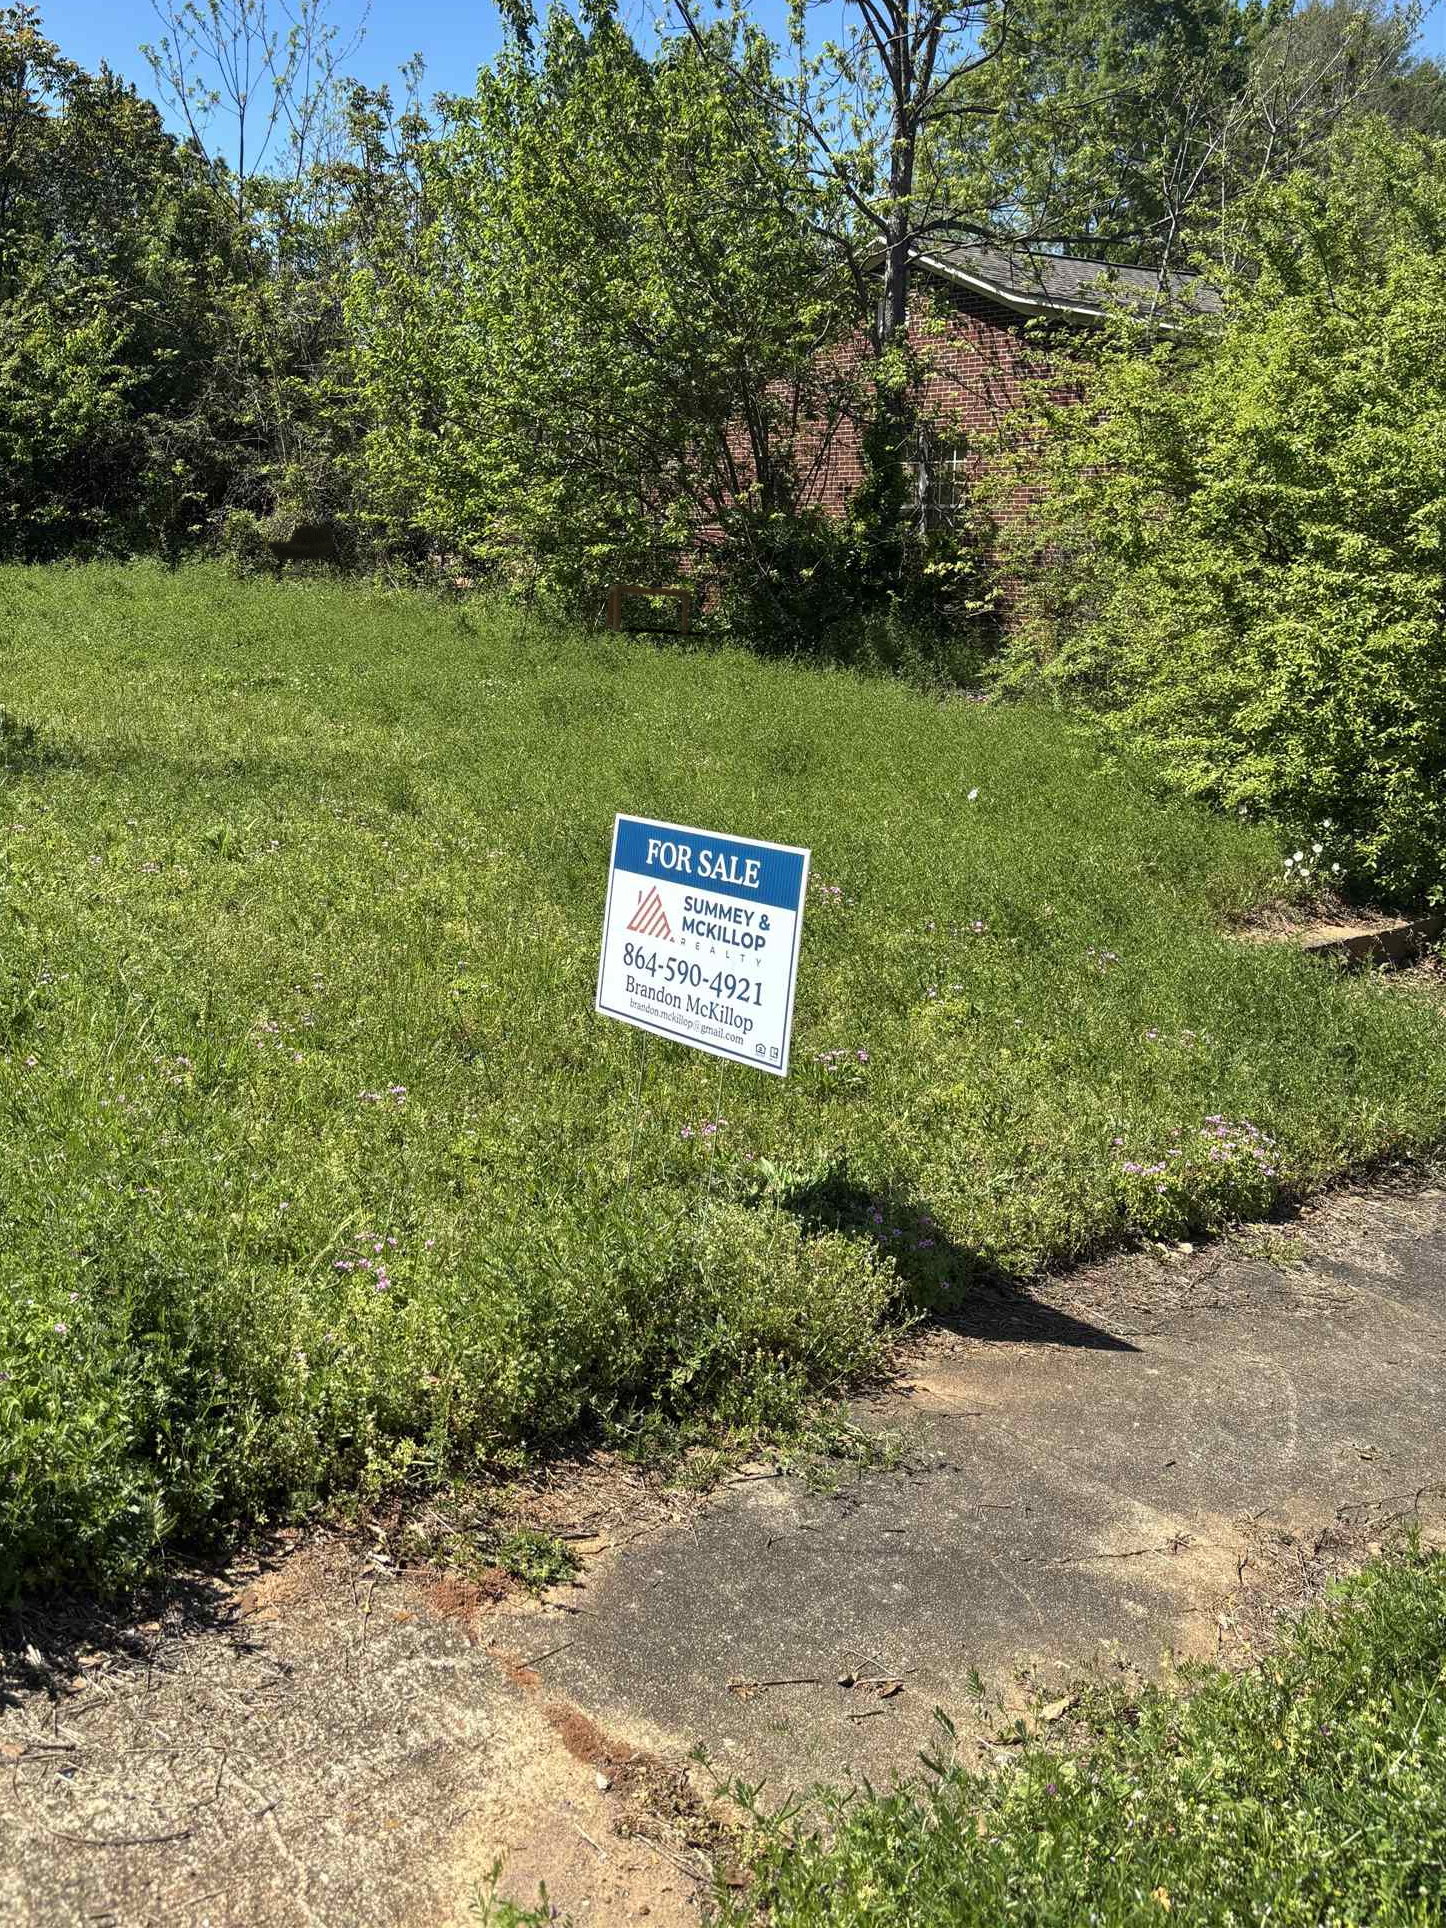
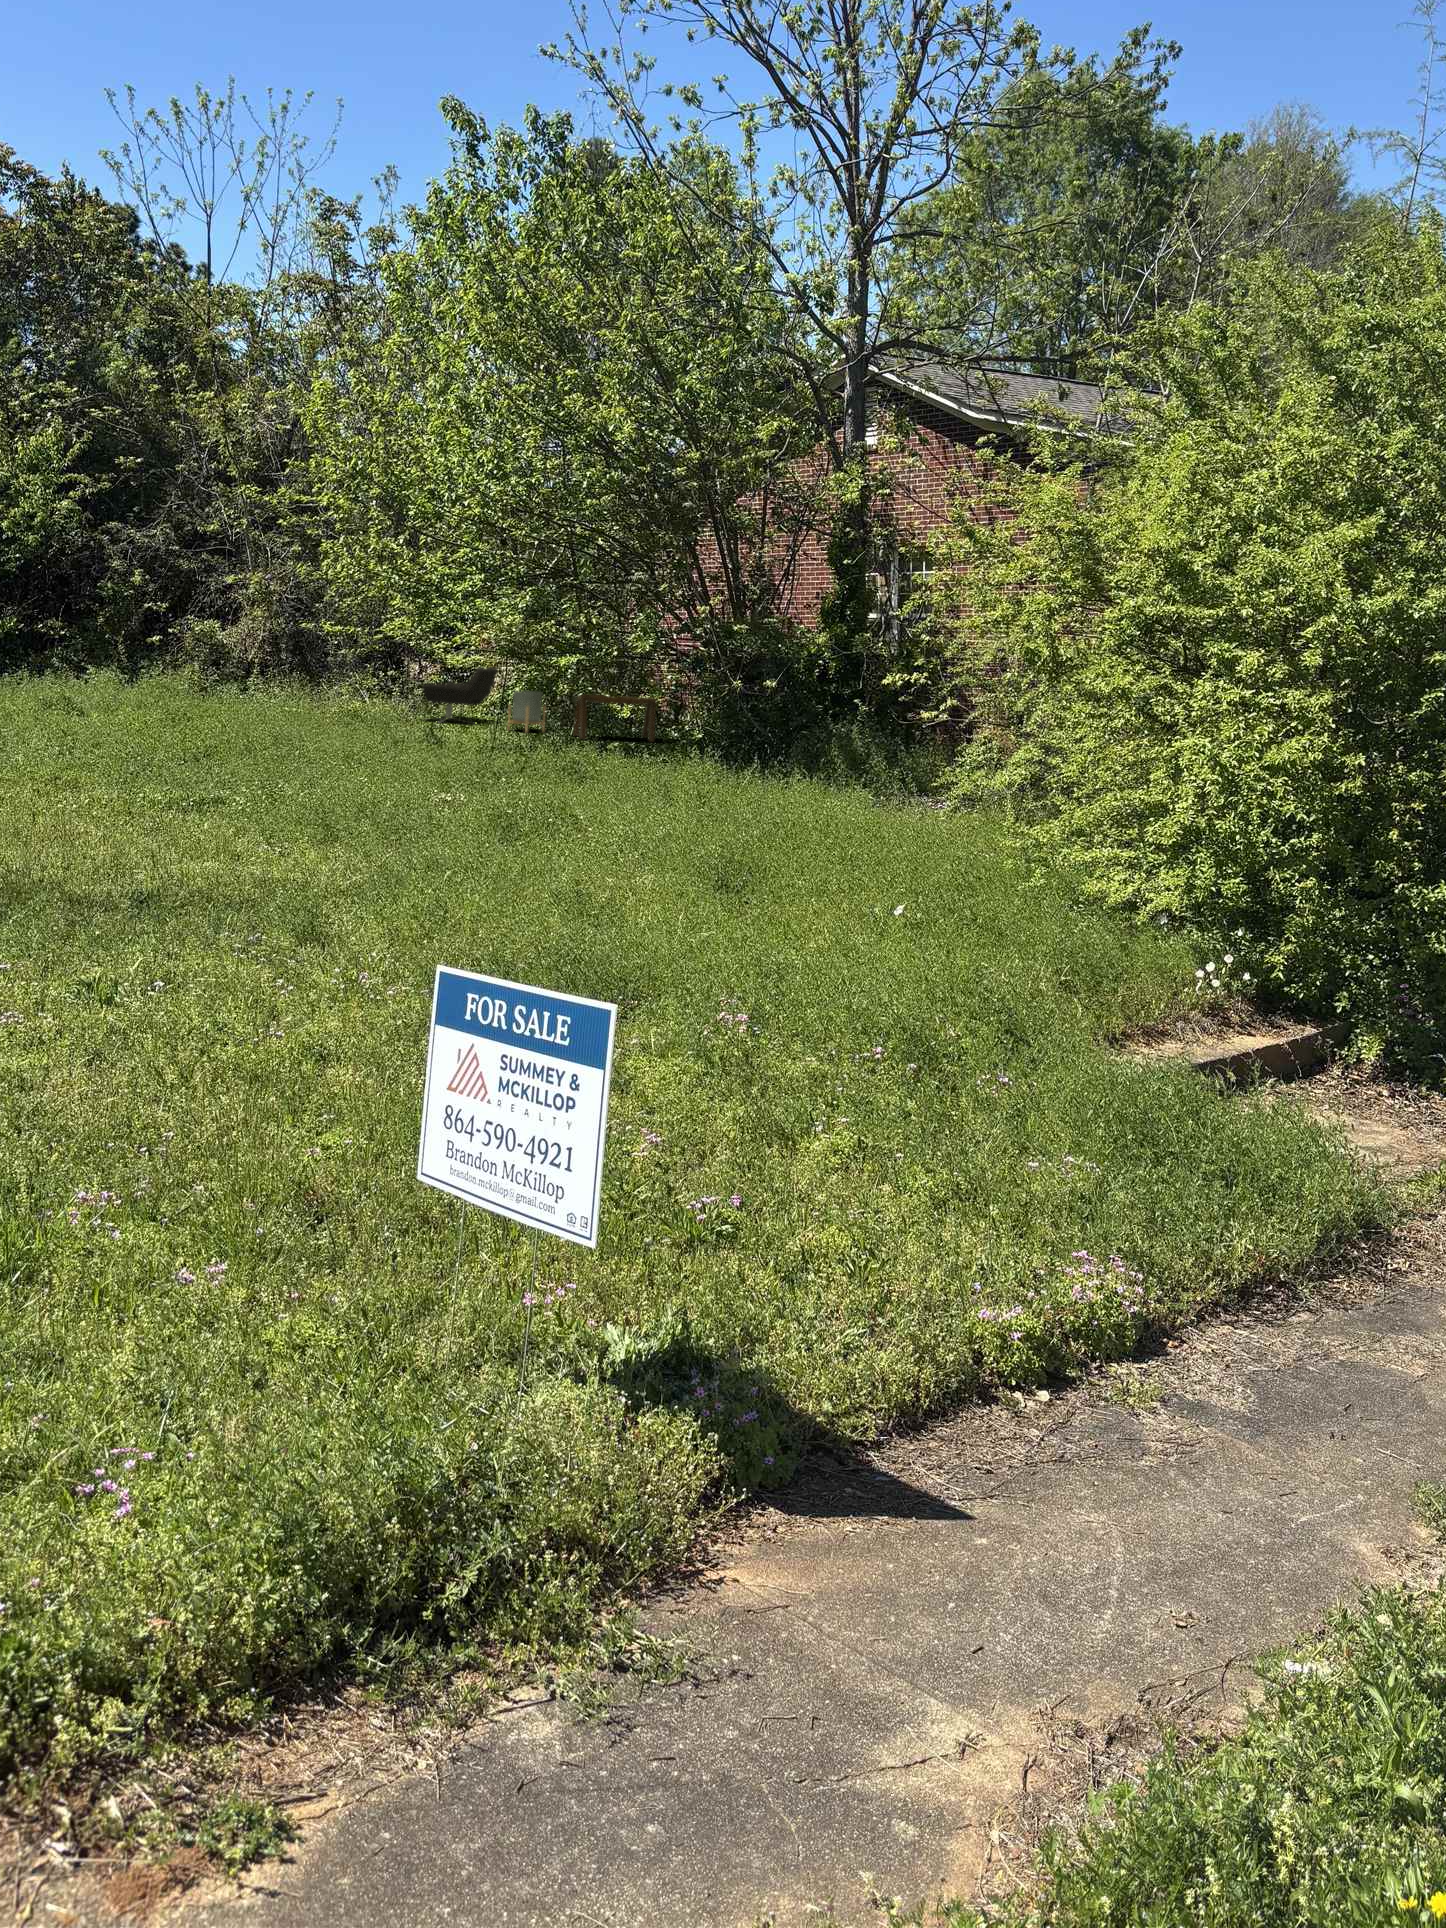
lounge chair: present [267,526,333,574] -> present [422,667,498,721]
planter: none [541,582,579,624] -> present [508,691,546,732]

